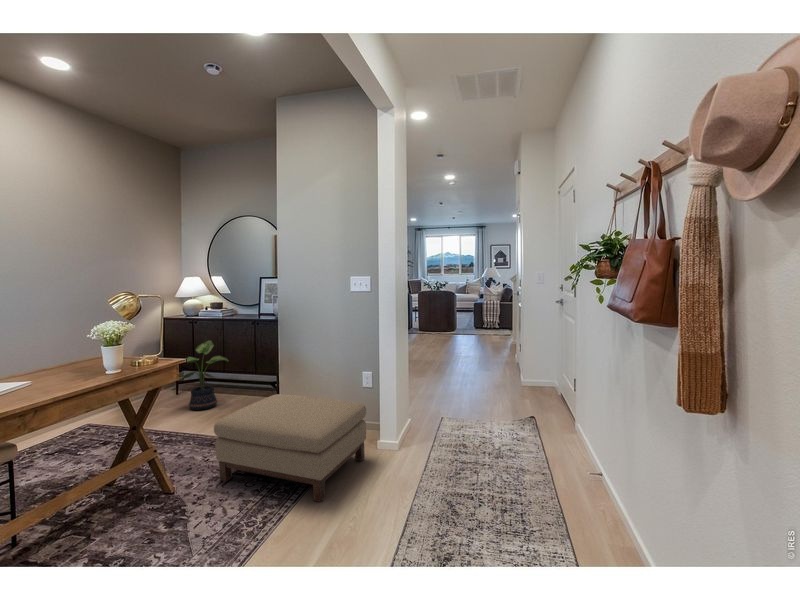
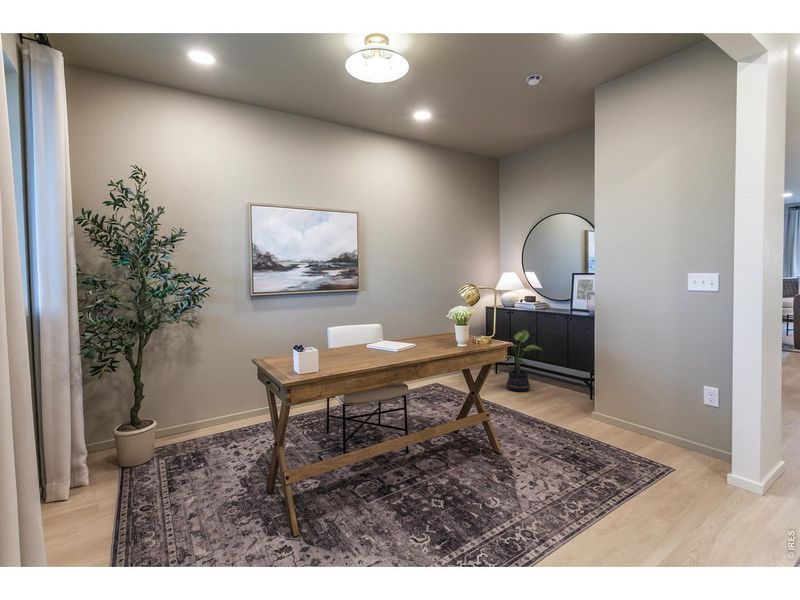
ottoman: present [214,394,366,502] -> none [537,390,710,513]

